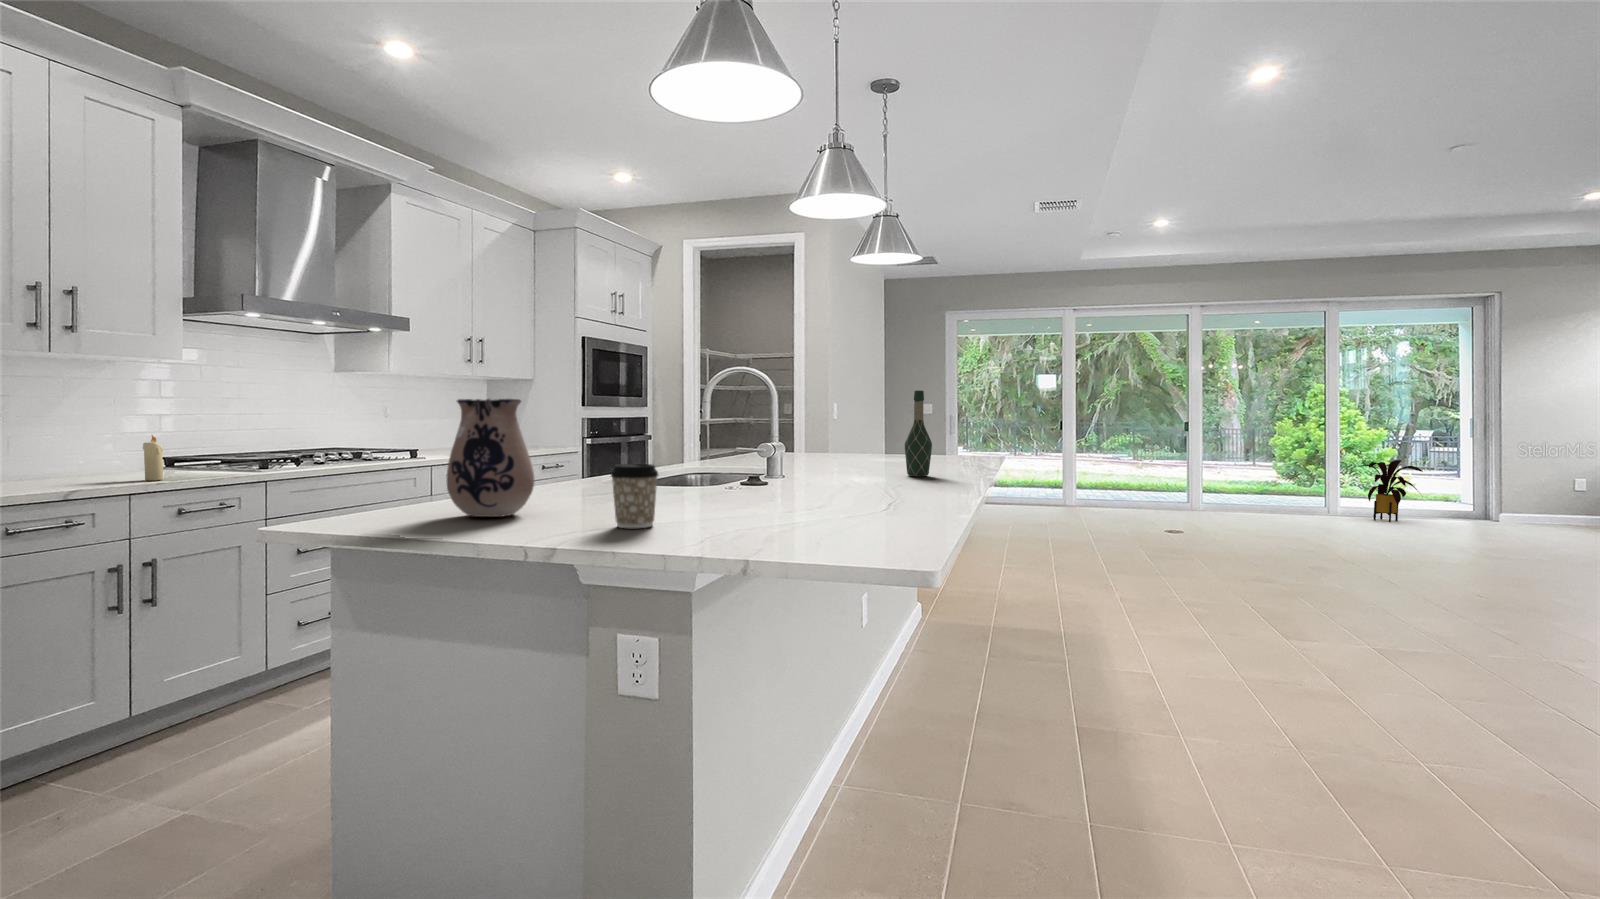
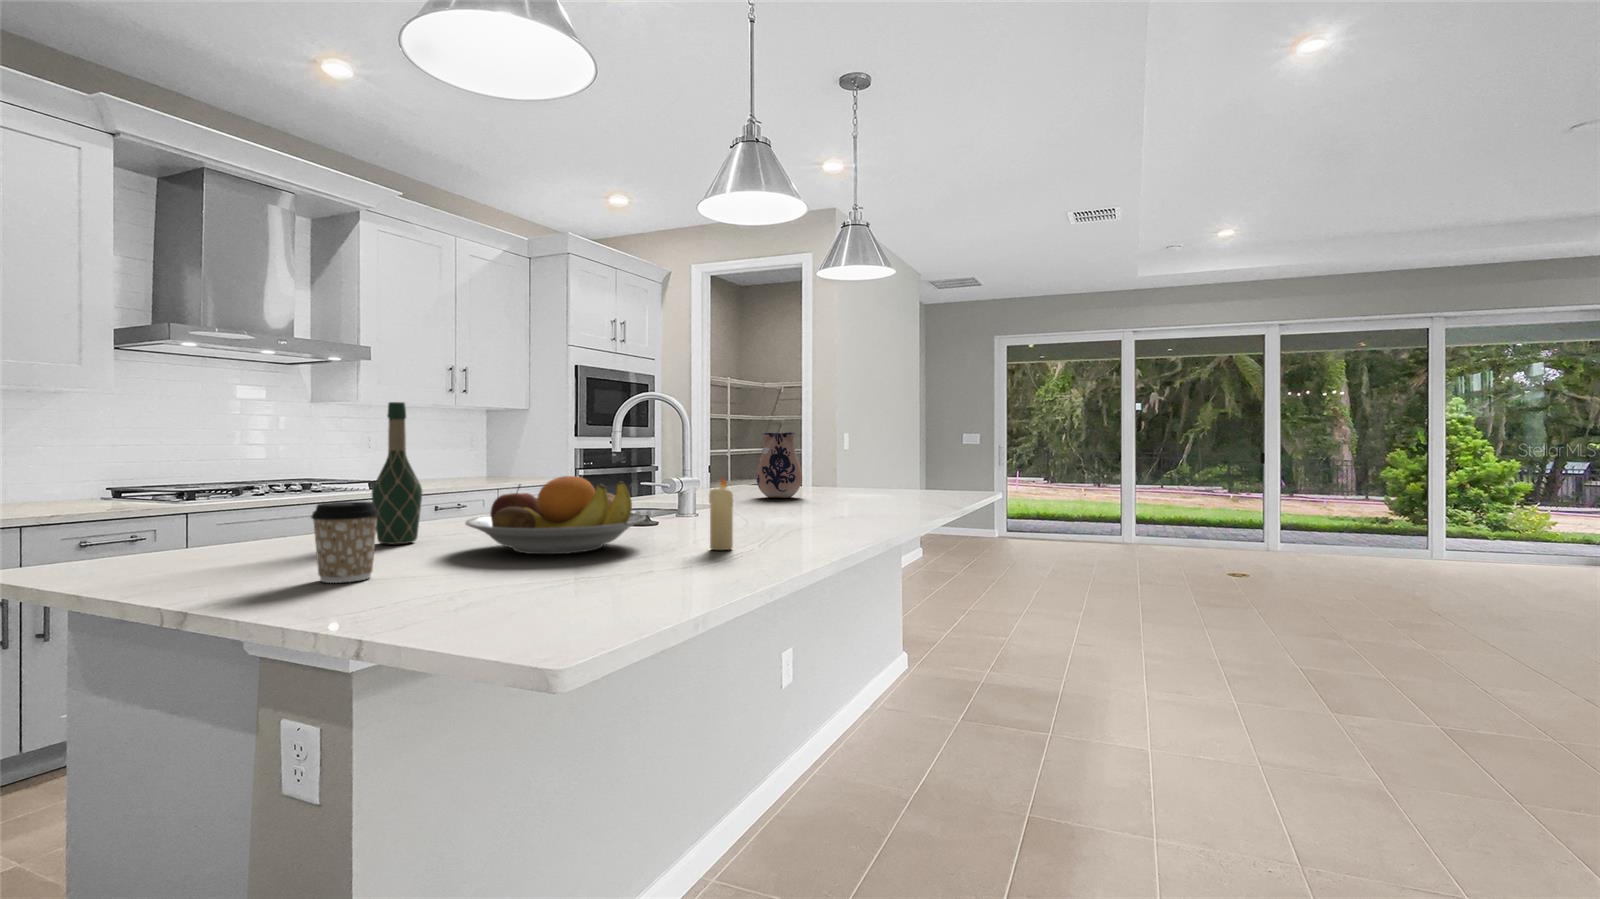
wine bottle: present [905,390,932,476] -> present [372,402,422,544]
ceramic pitcher: present [447,399,534,517] -> present [757,432,802,498]
candle: present [143,435,163,480] -> present [709,478,733,550]
fruit bowl: none [671,443,814,507] -> present [466,476,645,554]
house plant: present [1361,460,1423,522] -> none [1480,496,1570,569]

